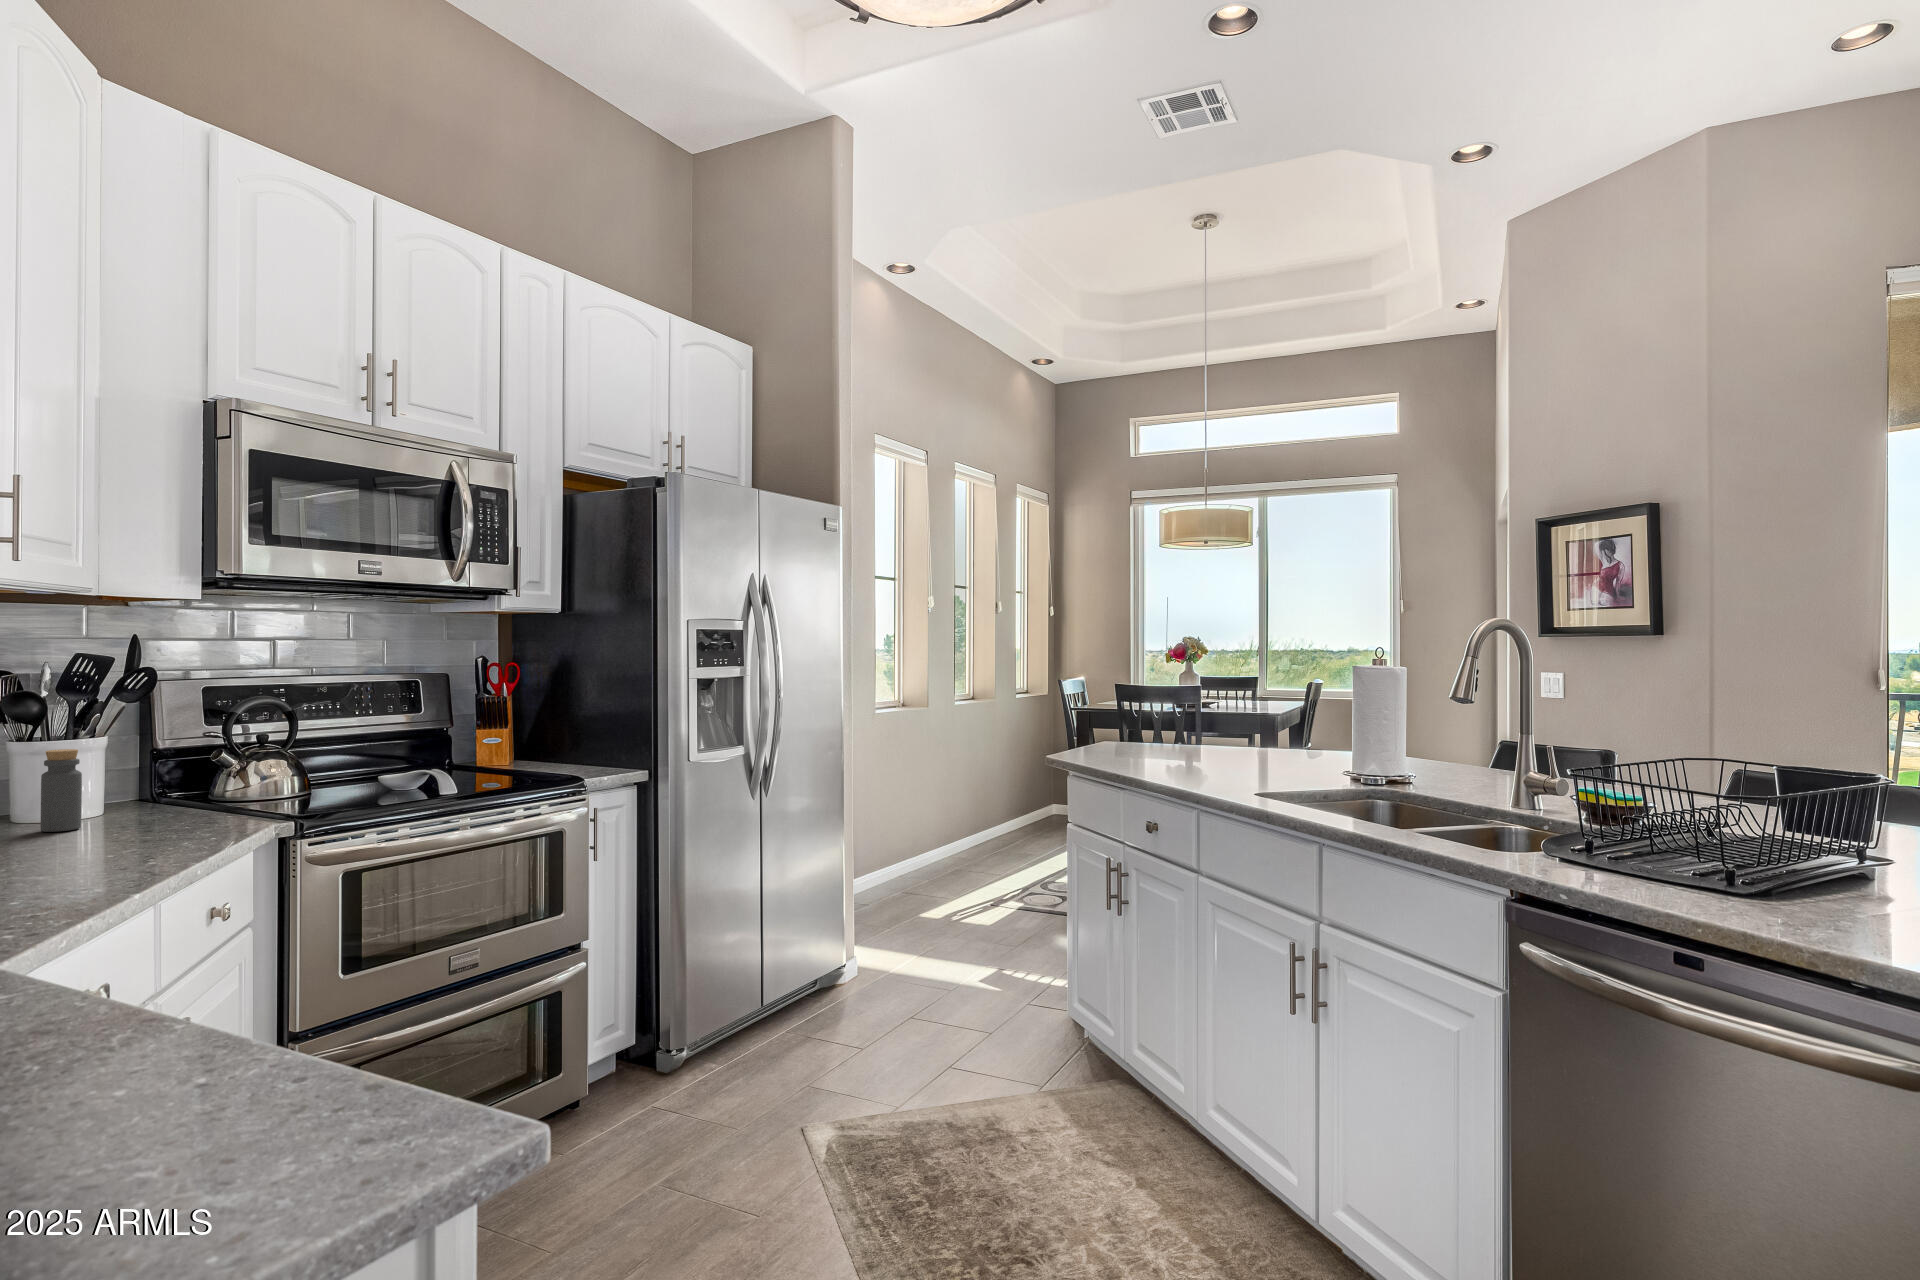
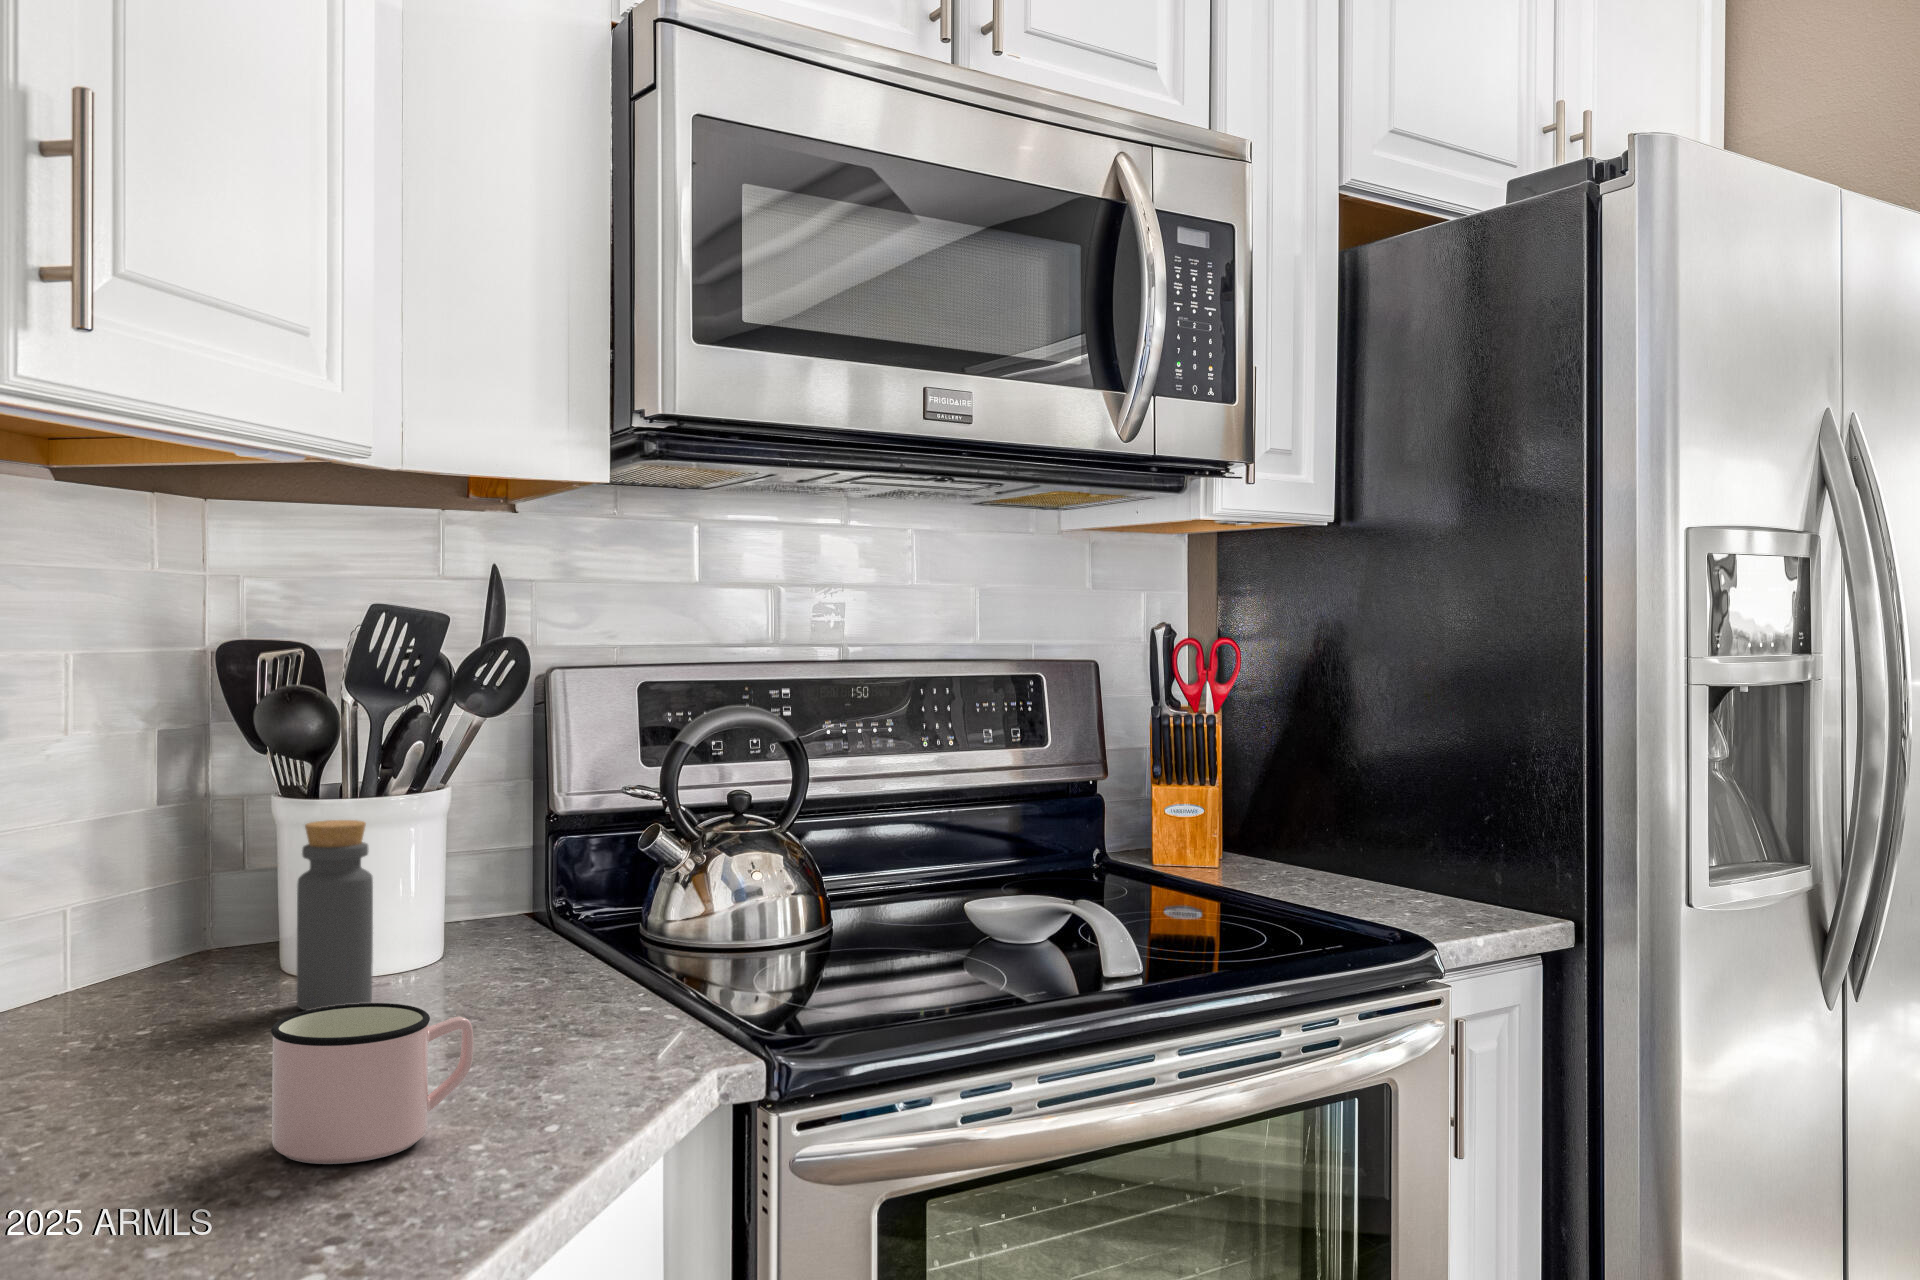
mug: none [82,807,168,861] -> present [271,1003,473,1164]

